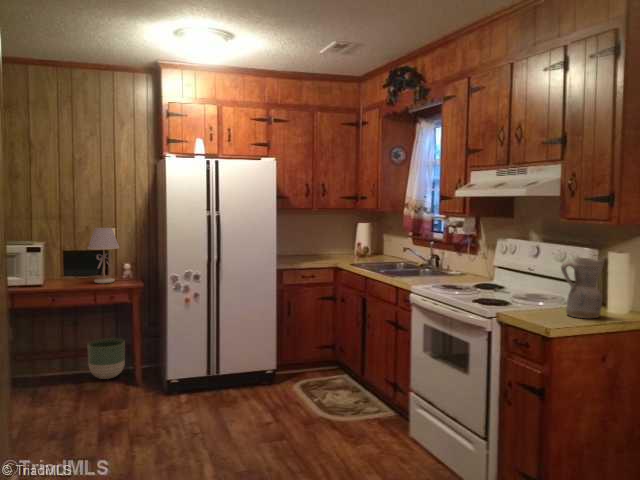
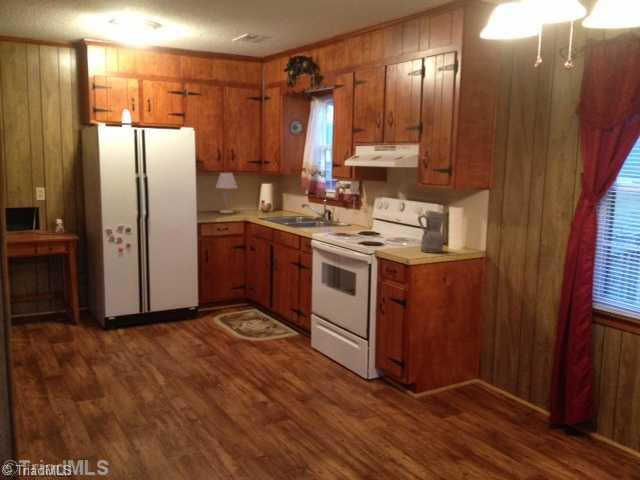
table lamp: present [88,227,119,283] -> present [216,172,237,213]
planter: present [88,338,125,379] -> none [25,286,60,322]

